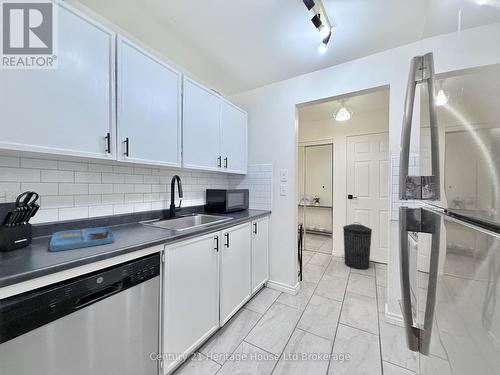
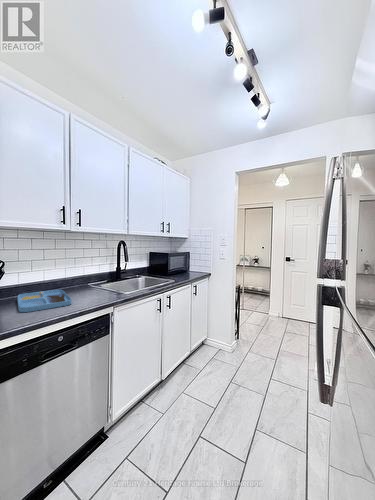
trash can: present [343,224,372,269] -> none [280,284,308,330]

